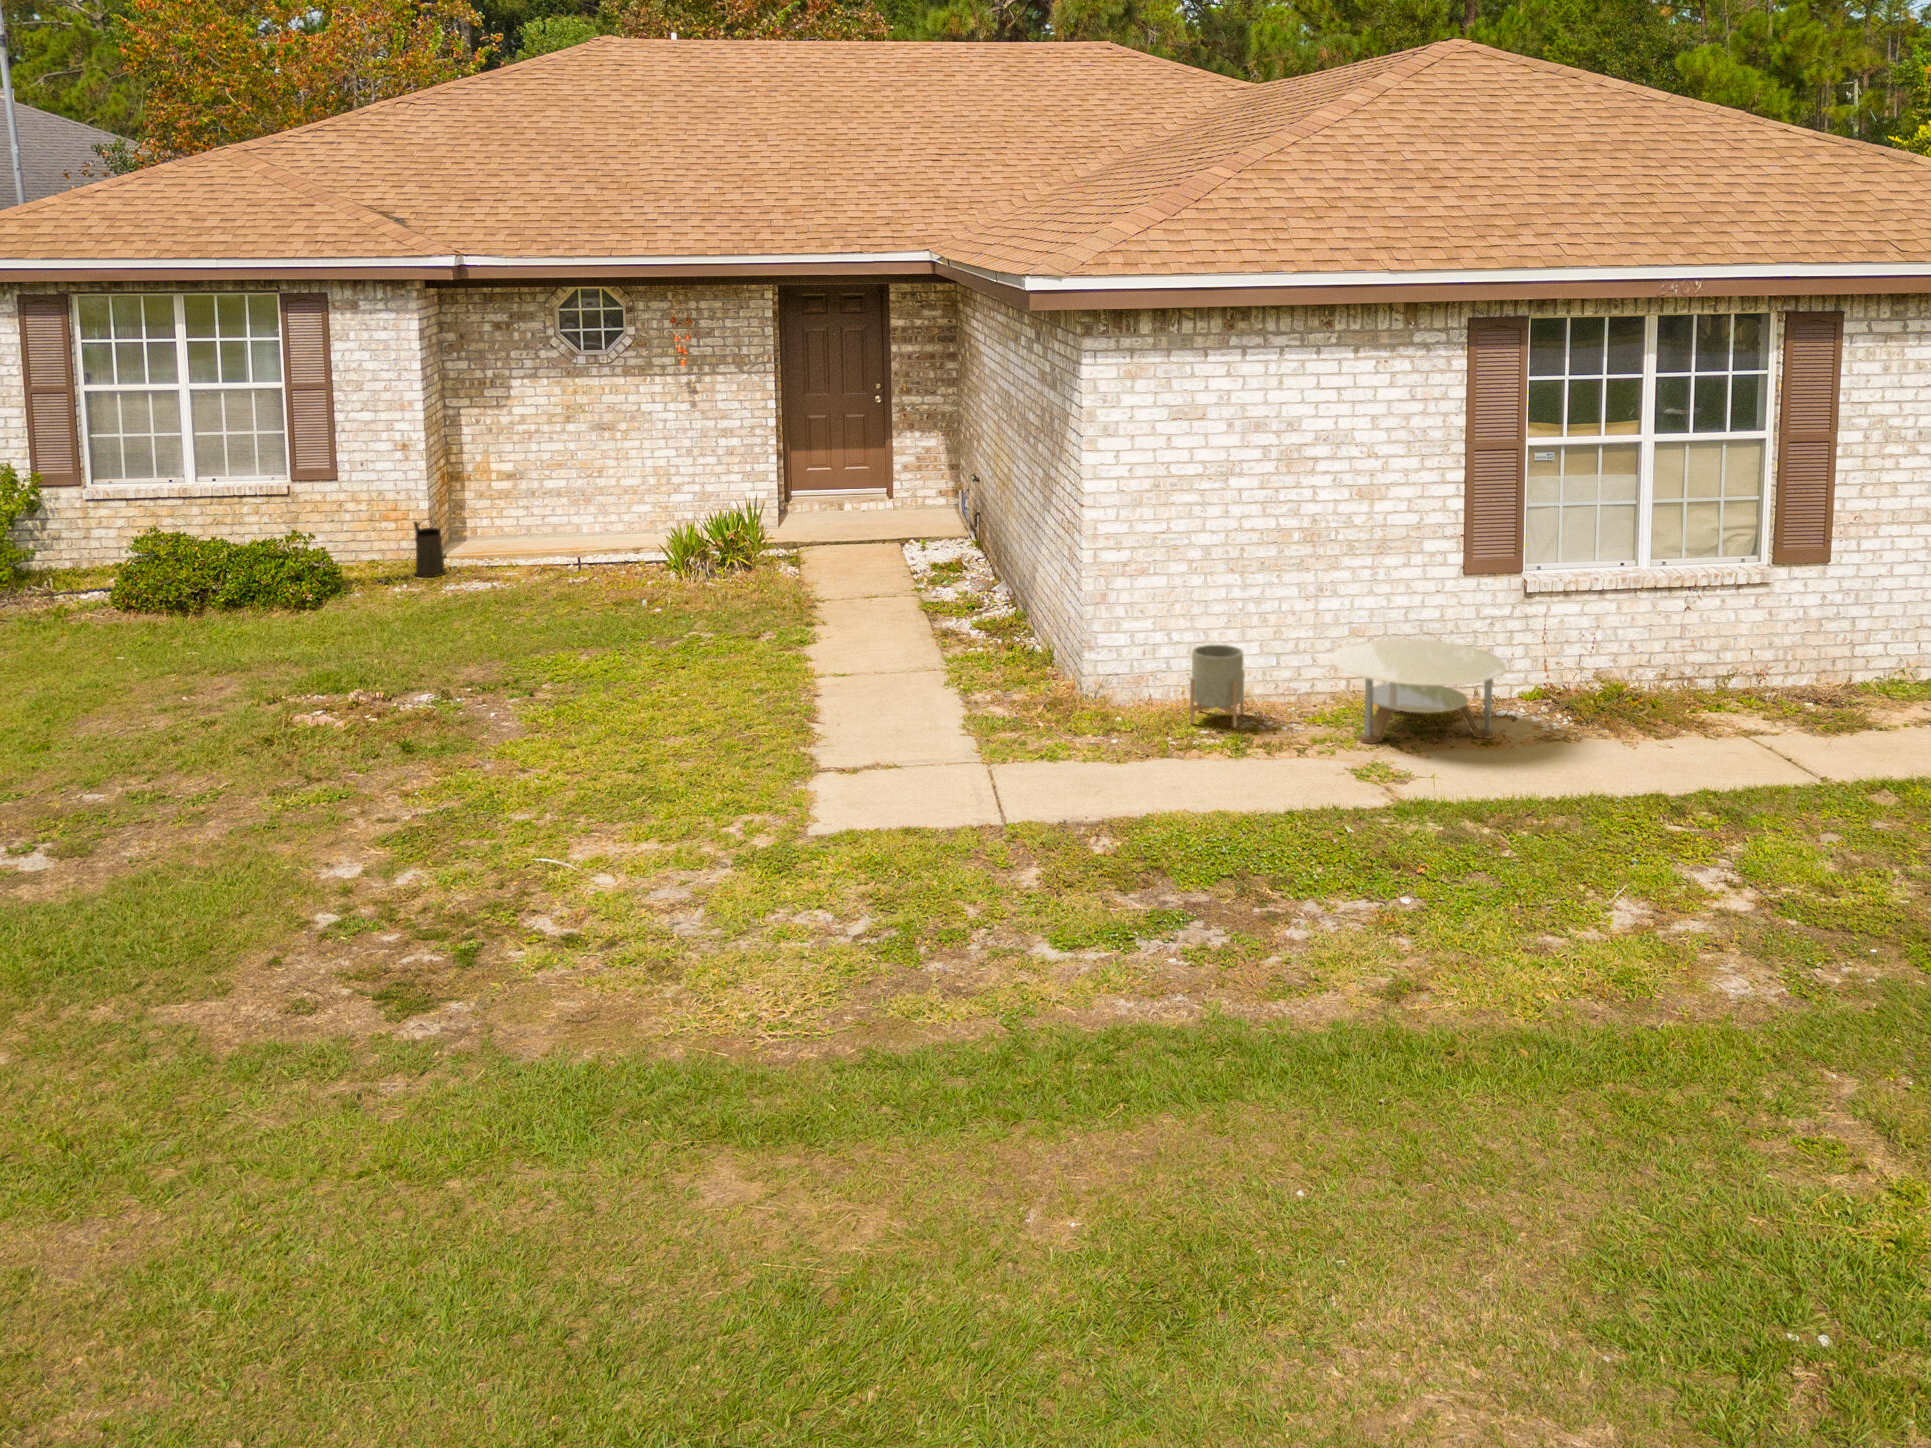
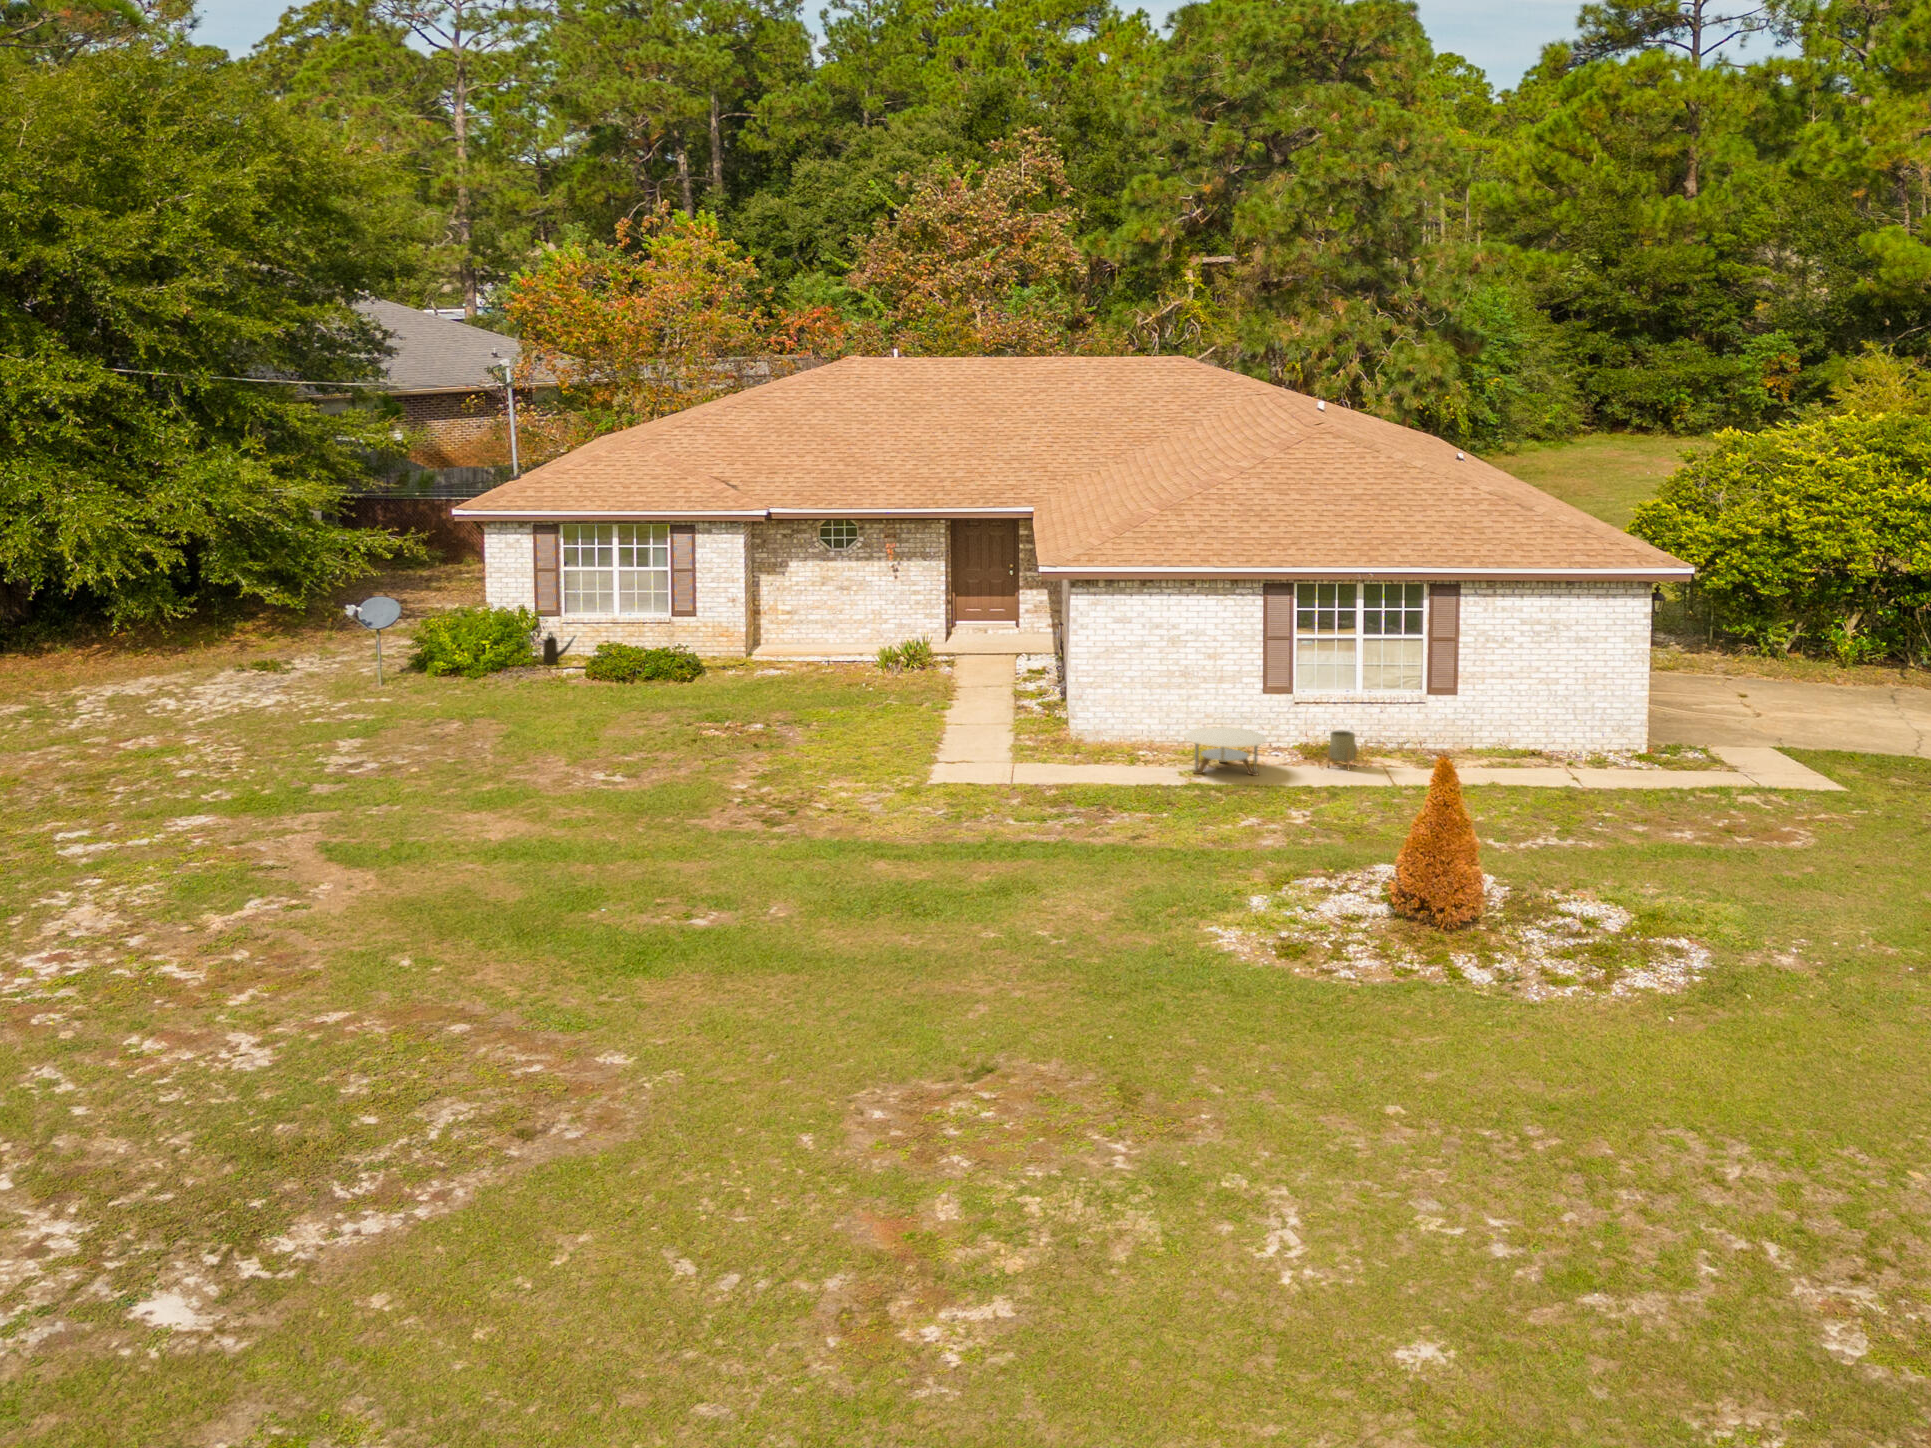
watering can: present [414,521,446,577] -> present [543,632,576,665]
planter: present [1190,645,1244,728] -> present [1327,731,1357,769]

